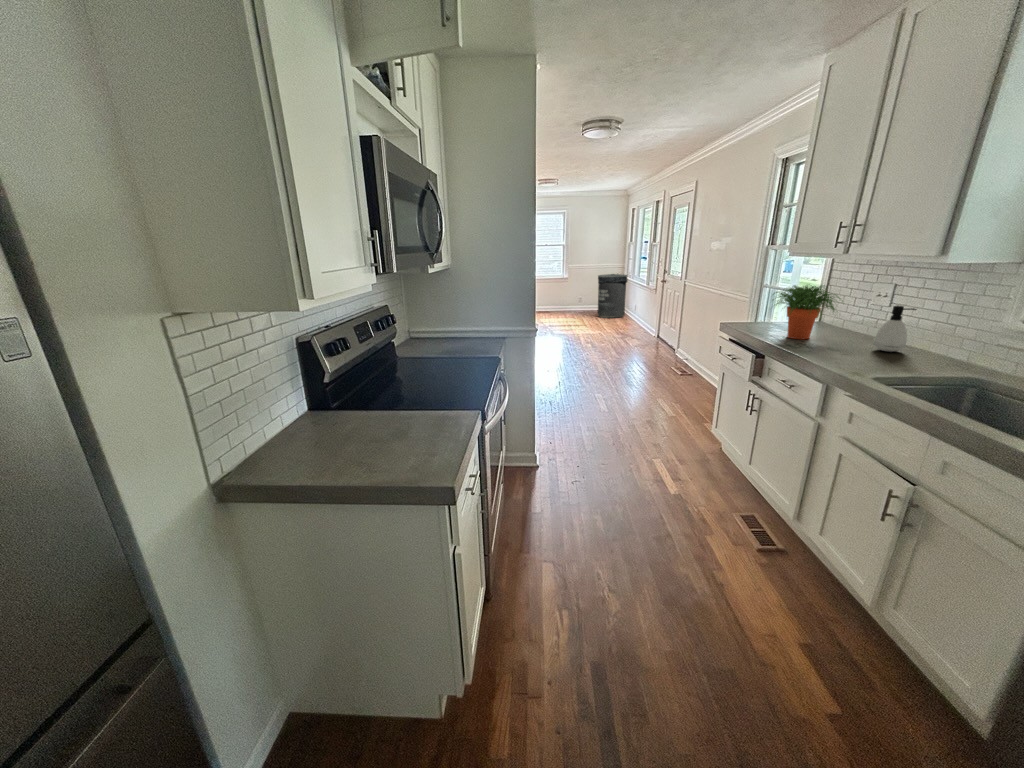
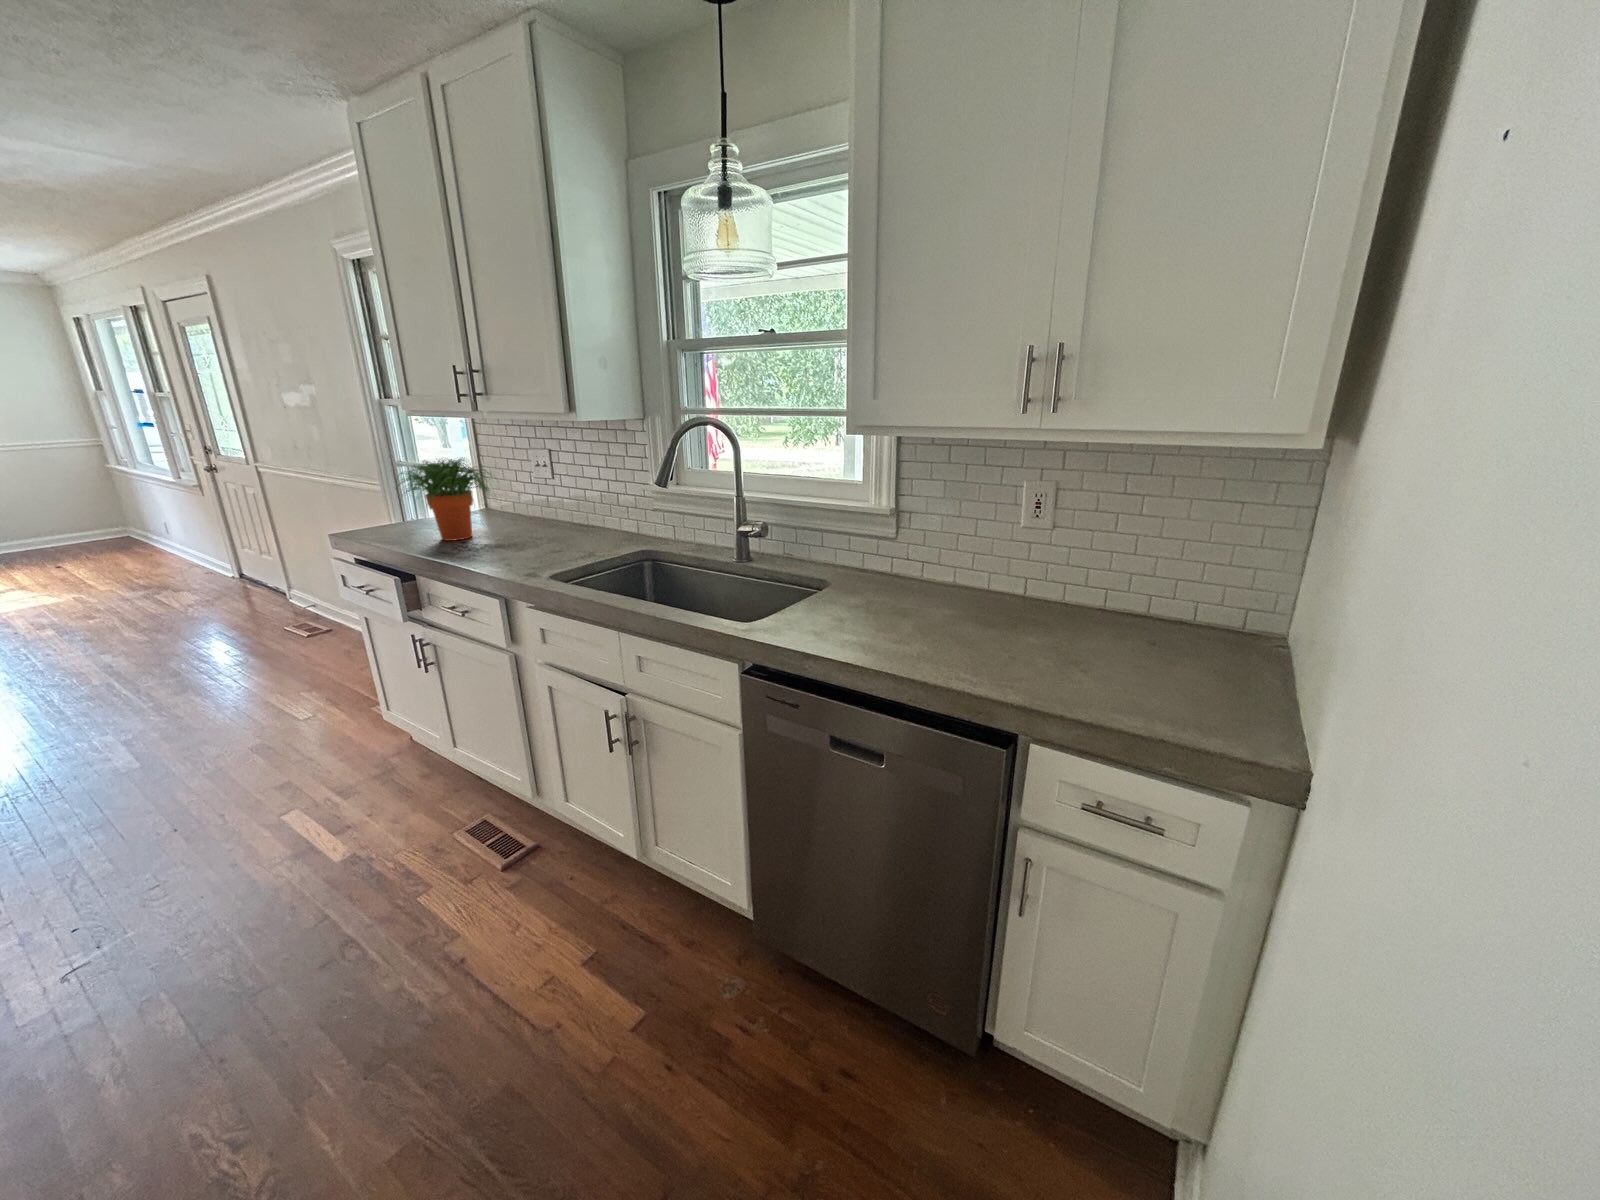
trash can: present [598,274,628,318] -> none [21,459,143,561]
soap dispenser: present [873,306,916,351] -> none [546,477,579,537]

